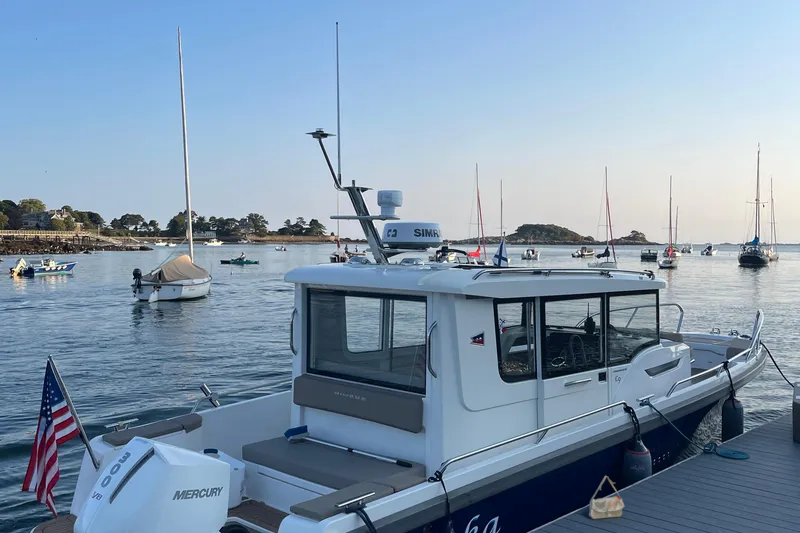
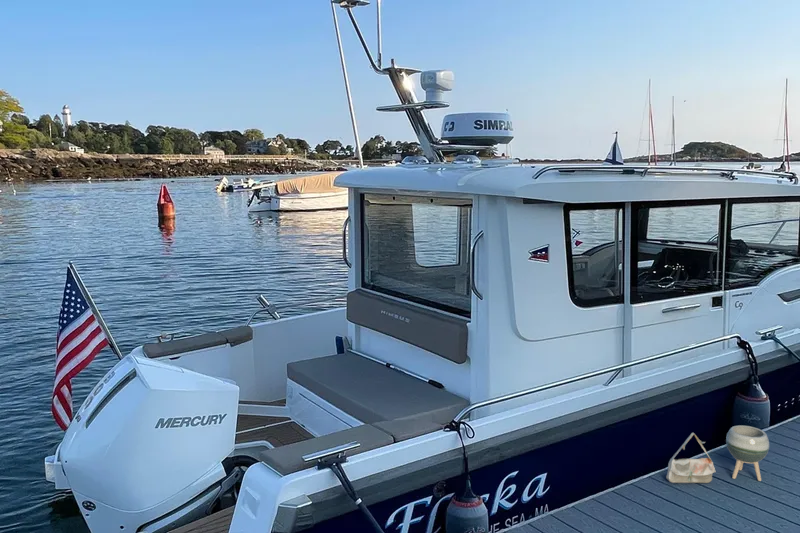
planter: none [628,469,660,512] -> present [726,425,769,481]

